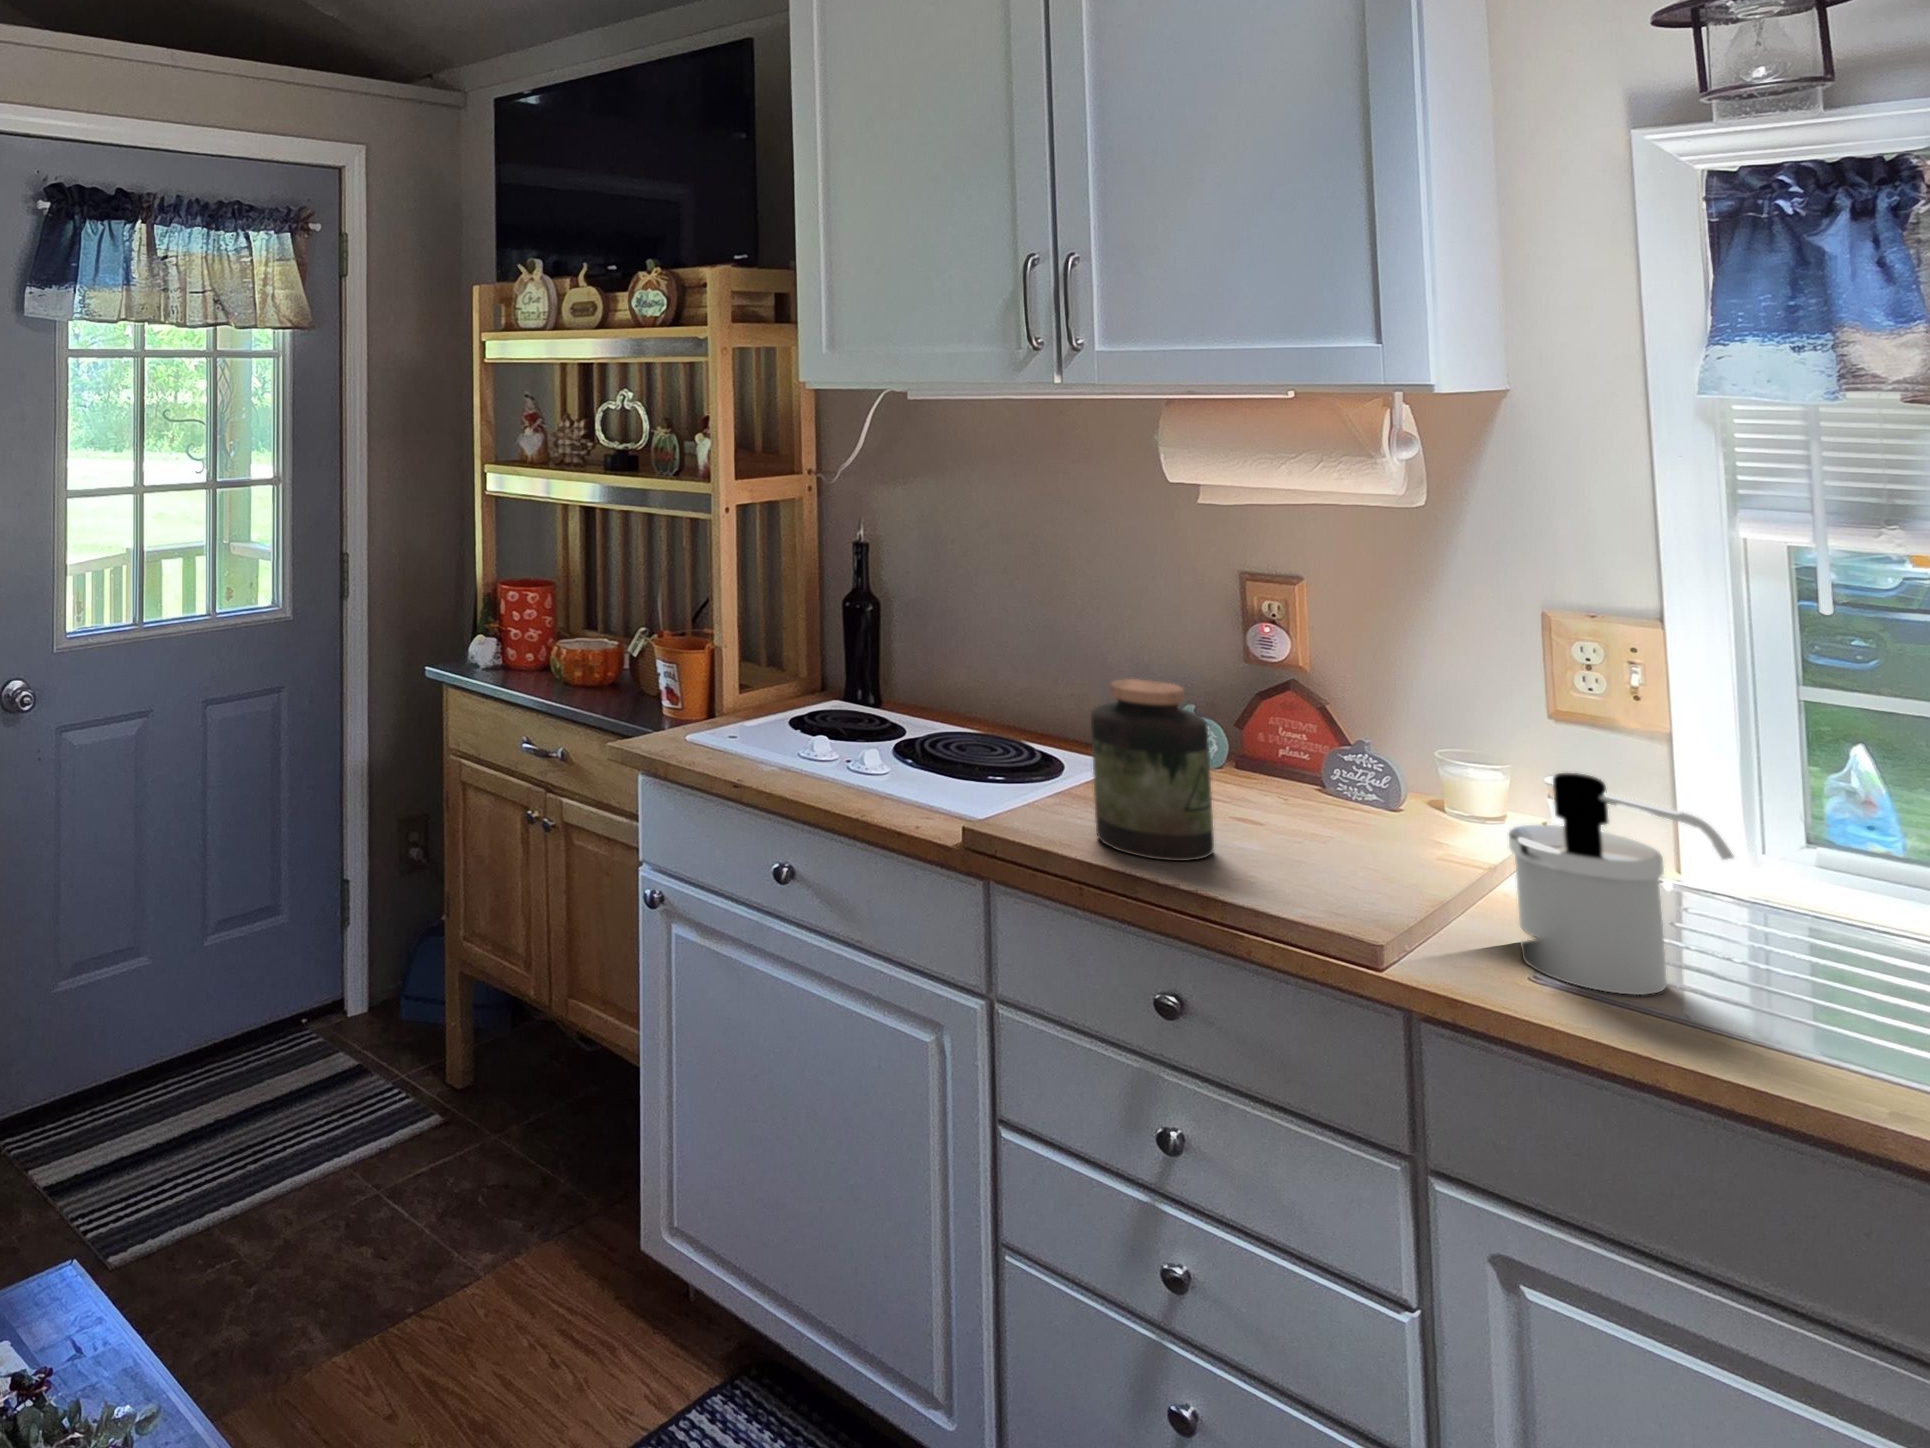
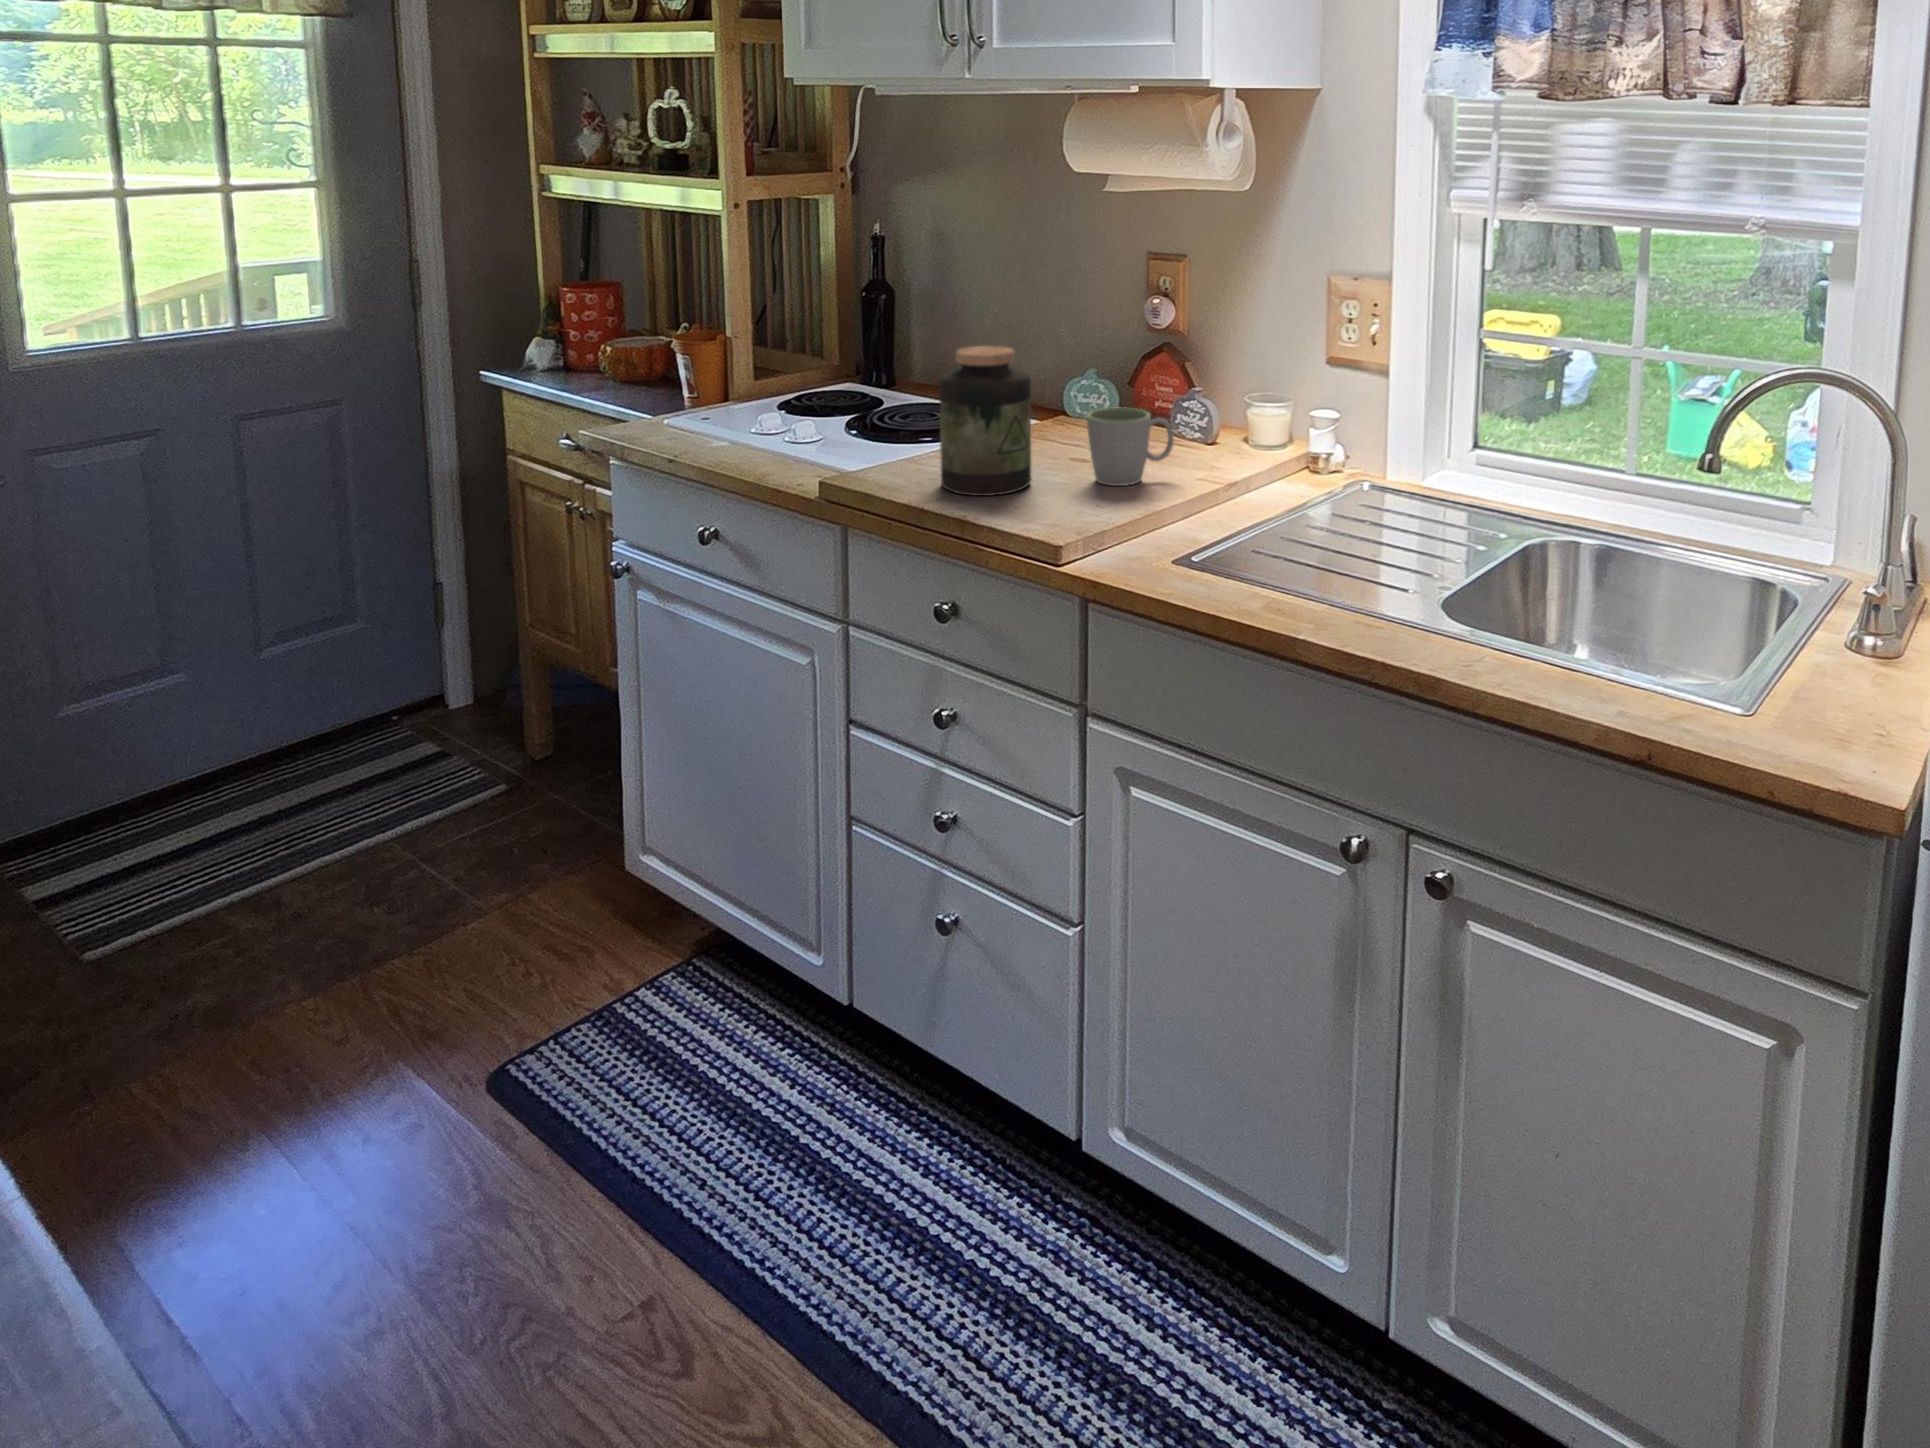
mug: none [1271,760,1390,861] -> present [1087,407,1174,486]
soap dispenser: present [1509,773,1733,995] -> none [1197,402,1312,567]

